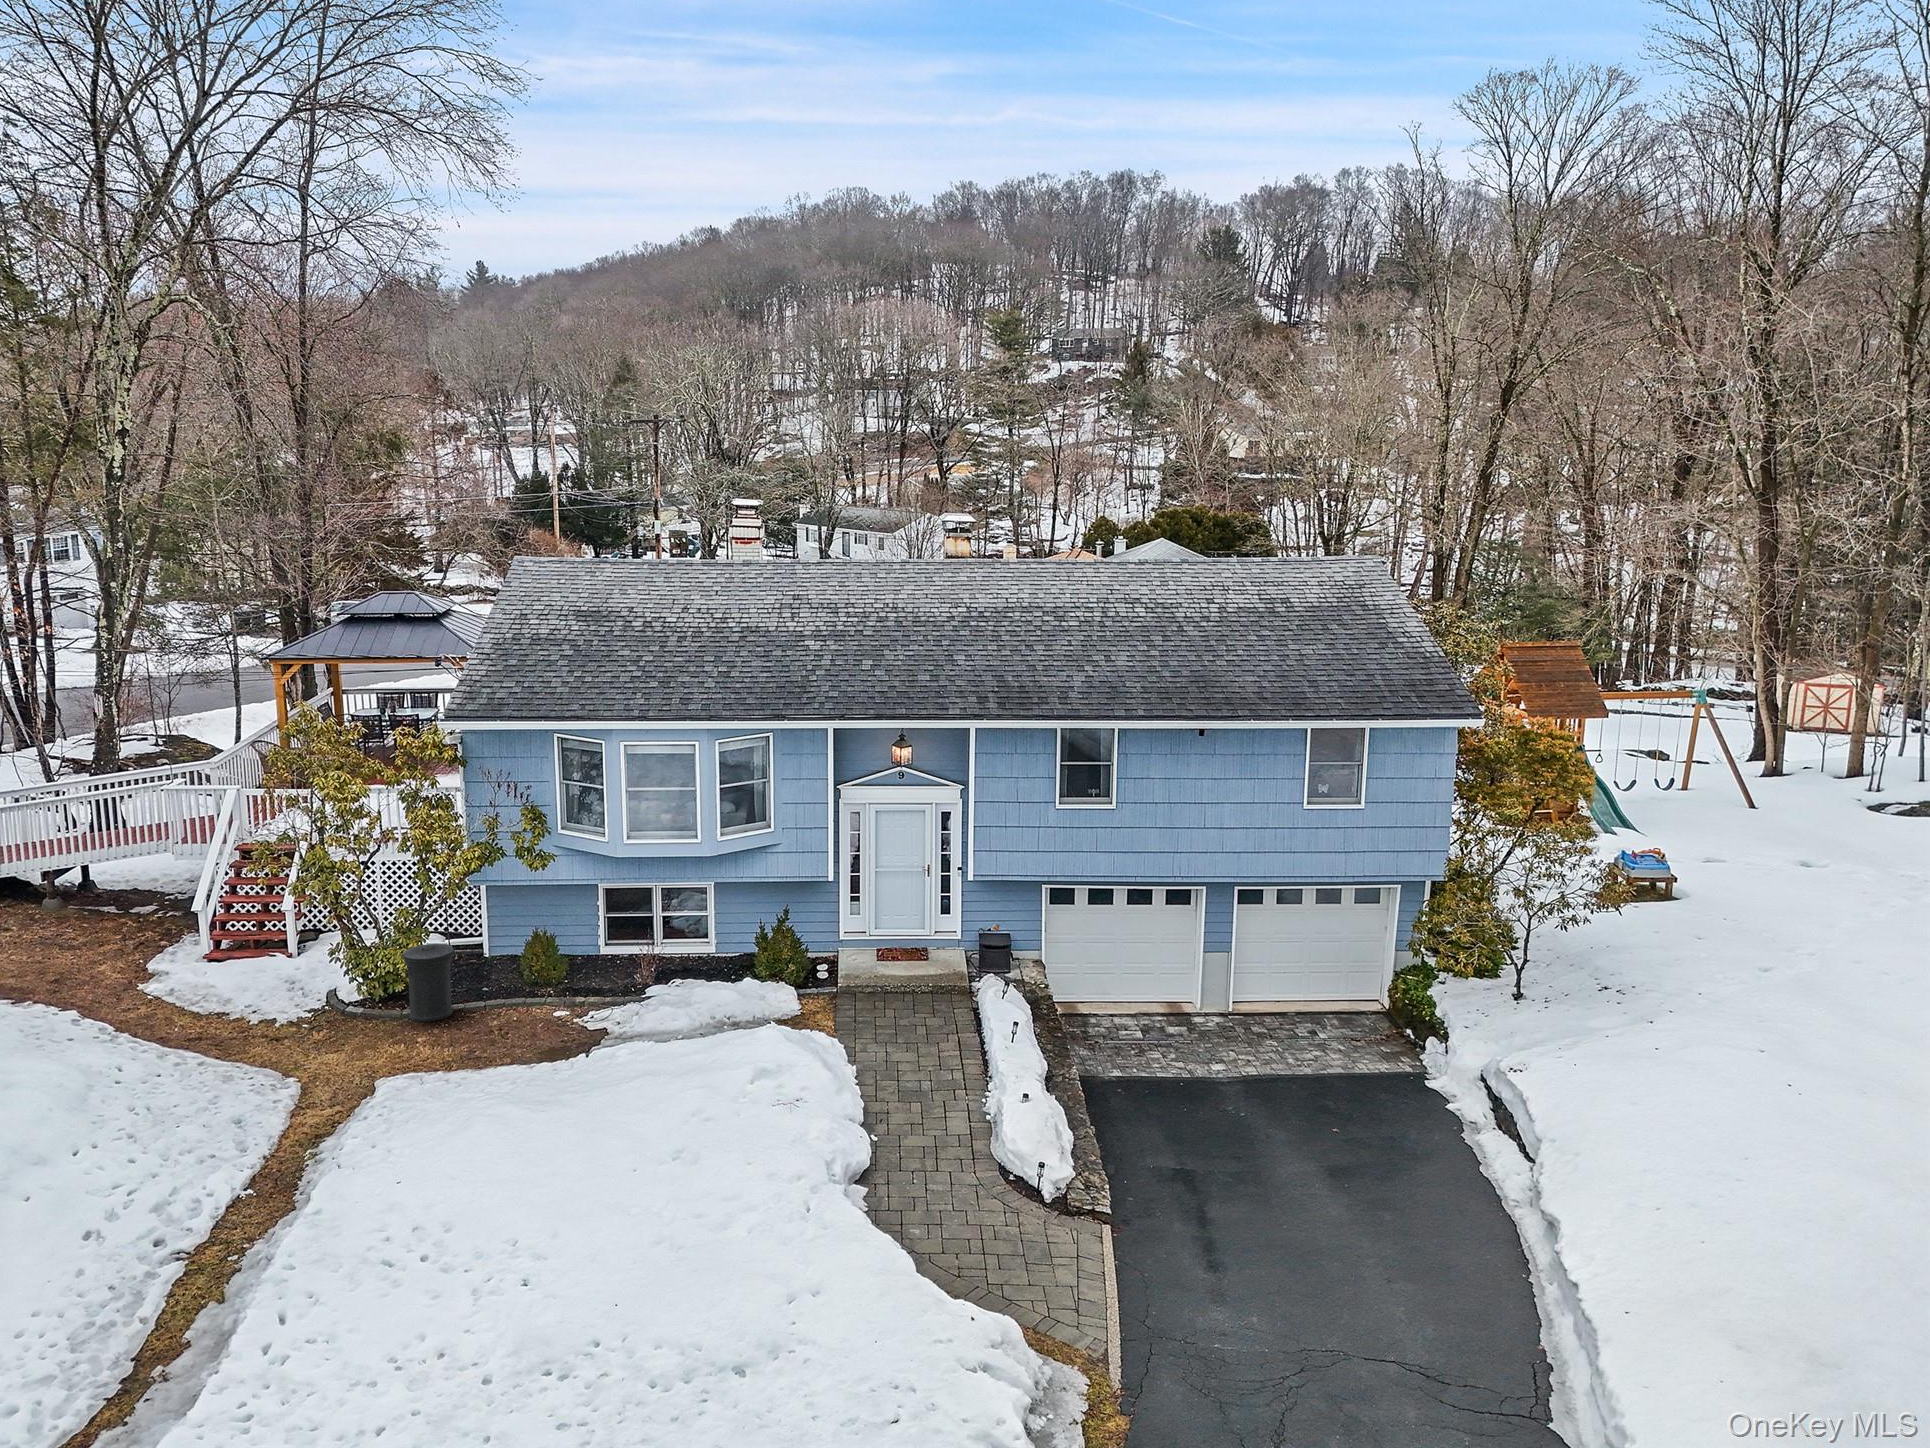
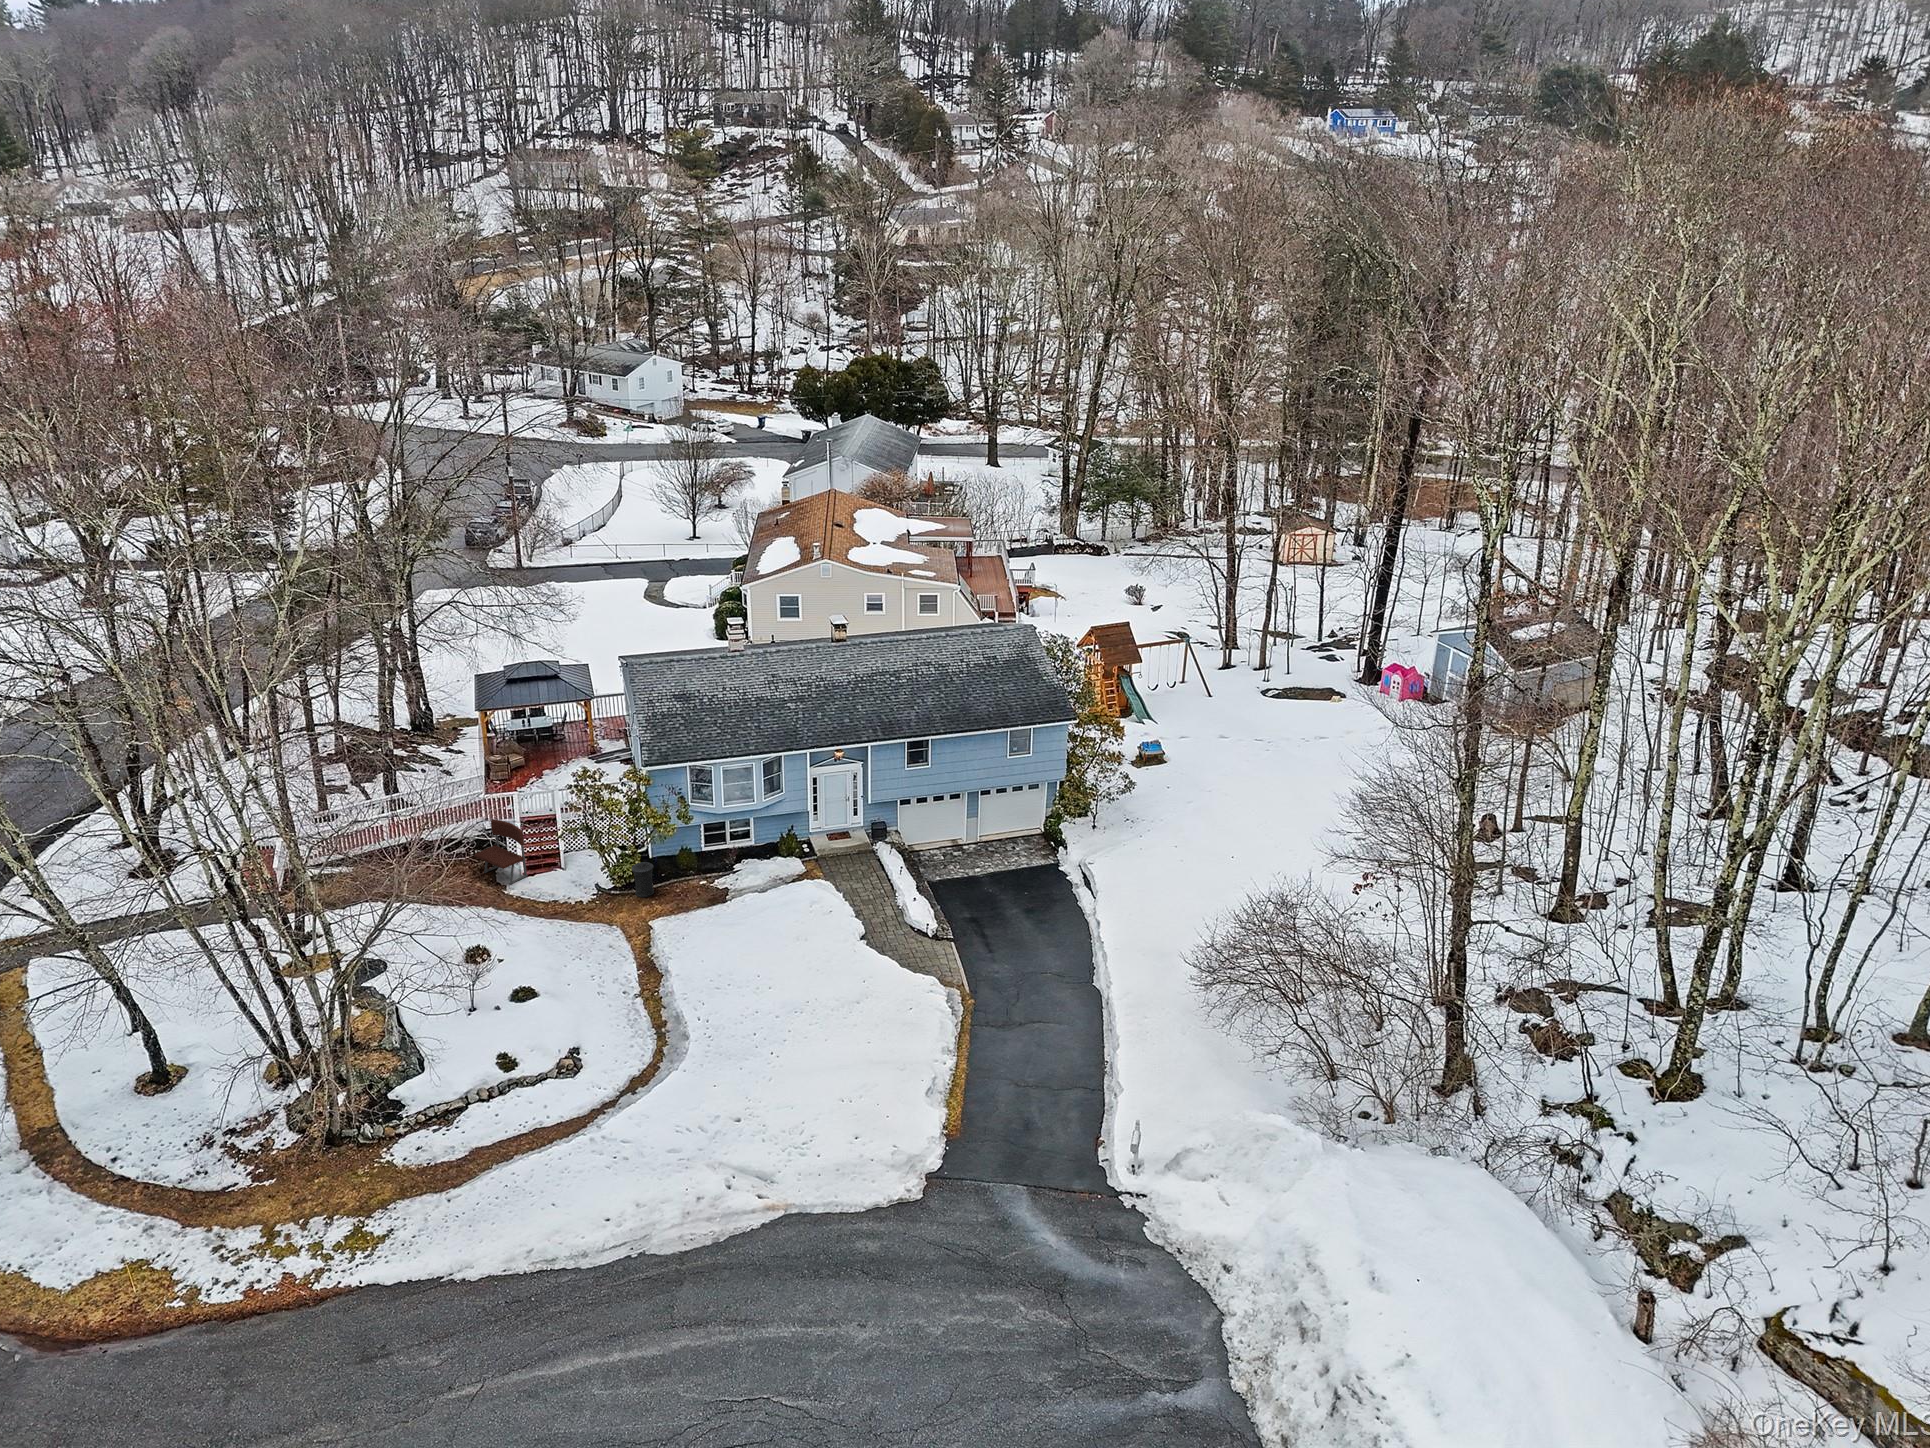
bench: none [161,842,246,971] -> present [475,819,528,884]

